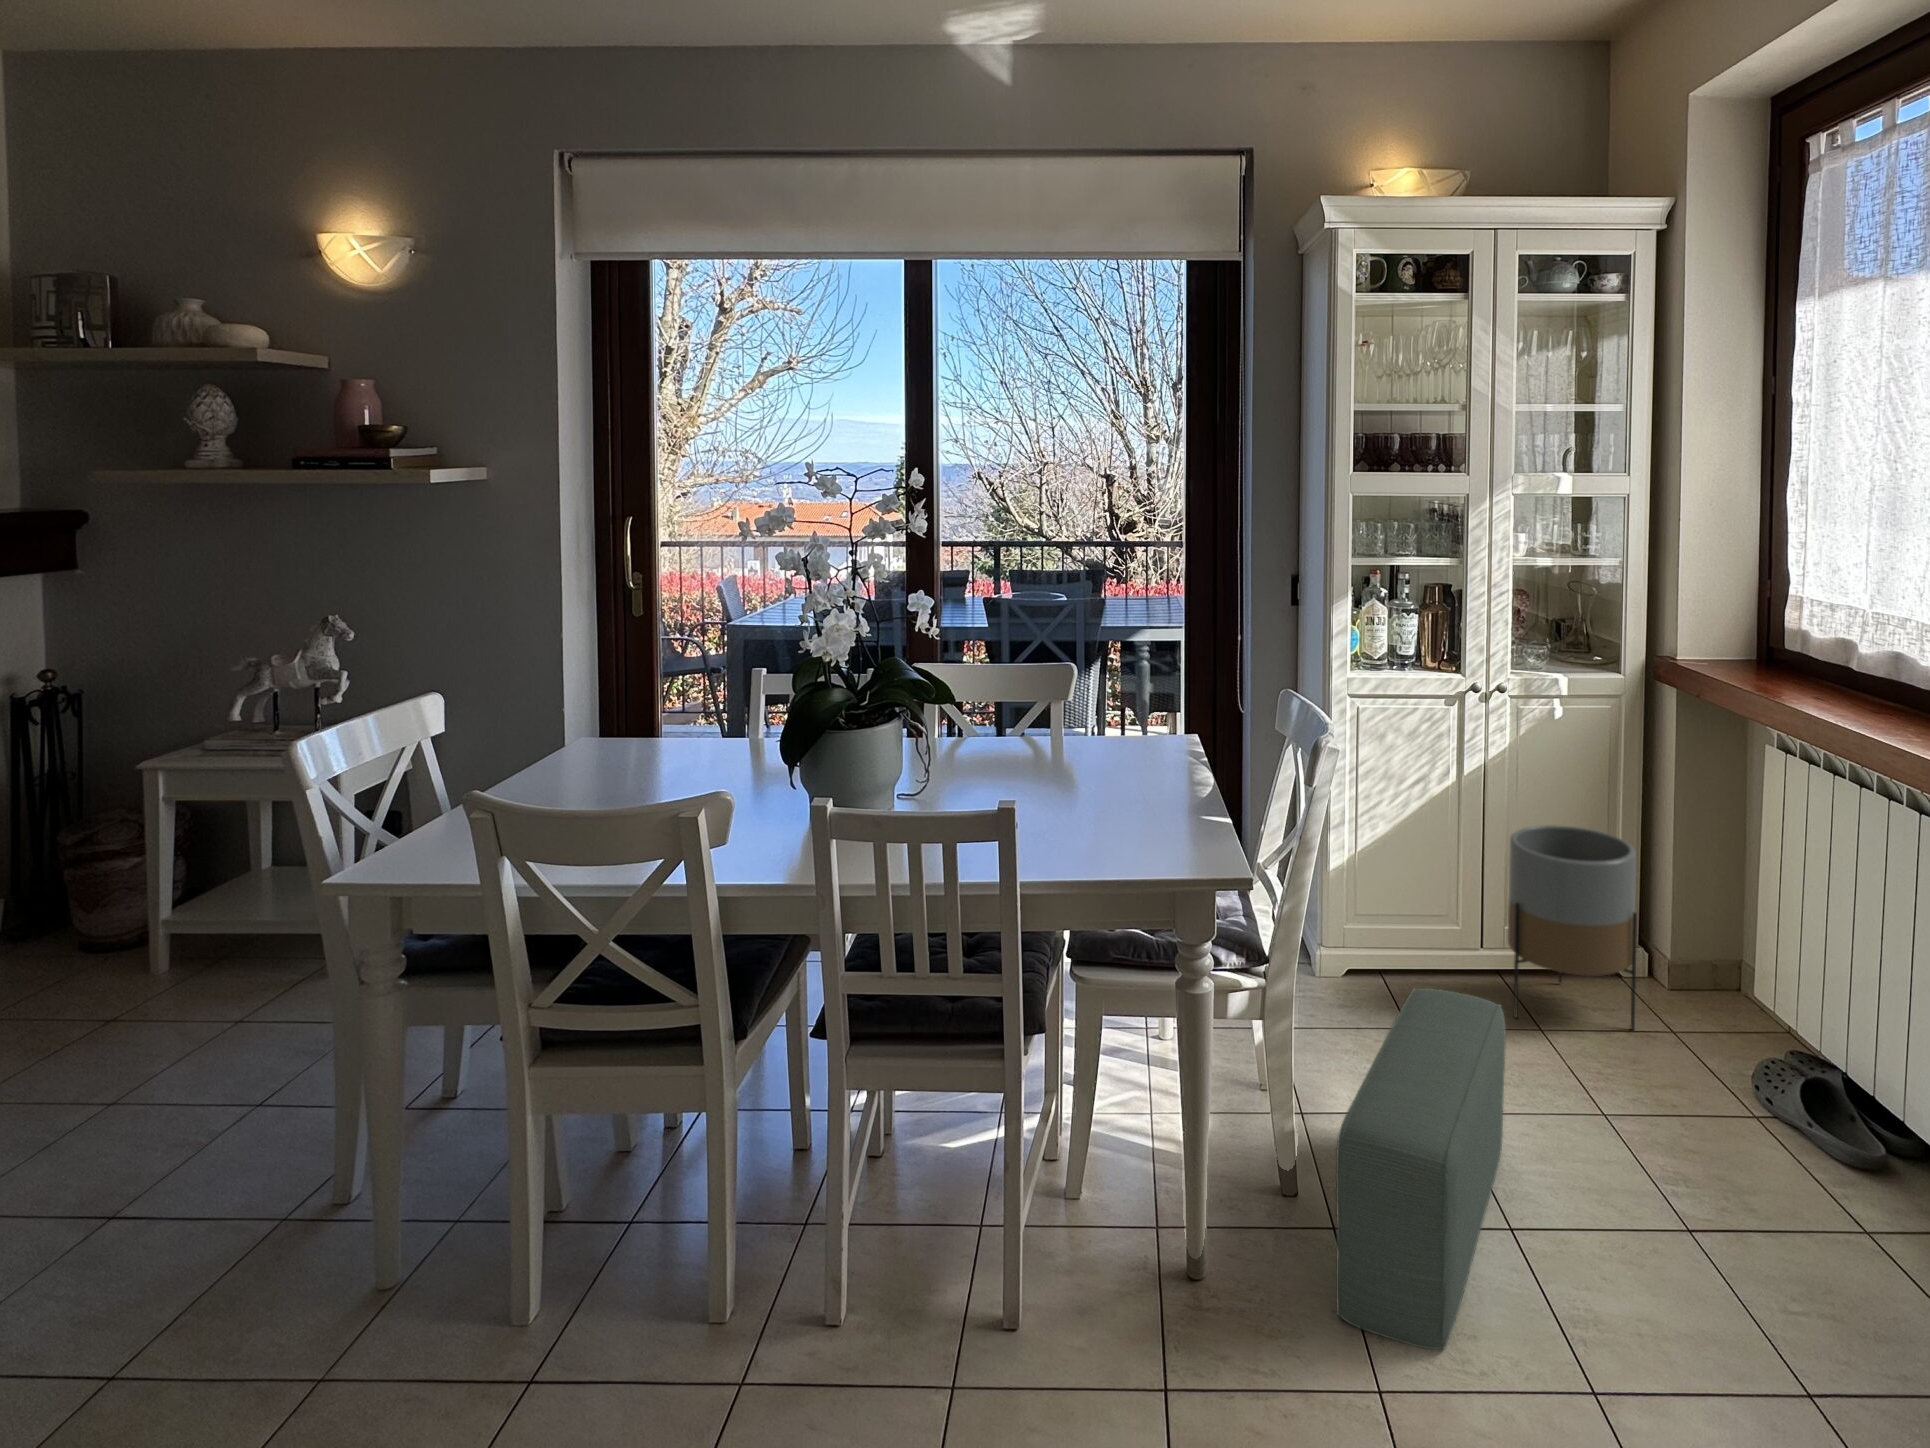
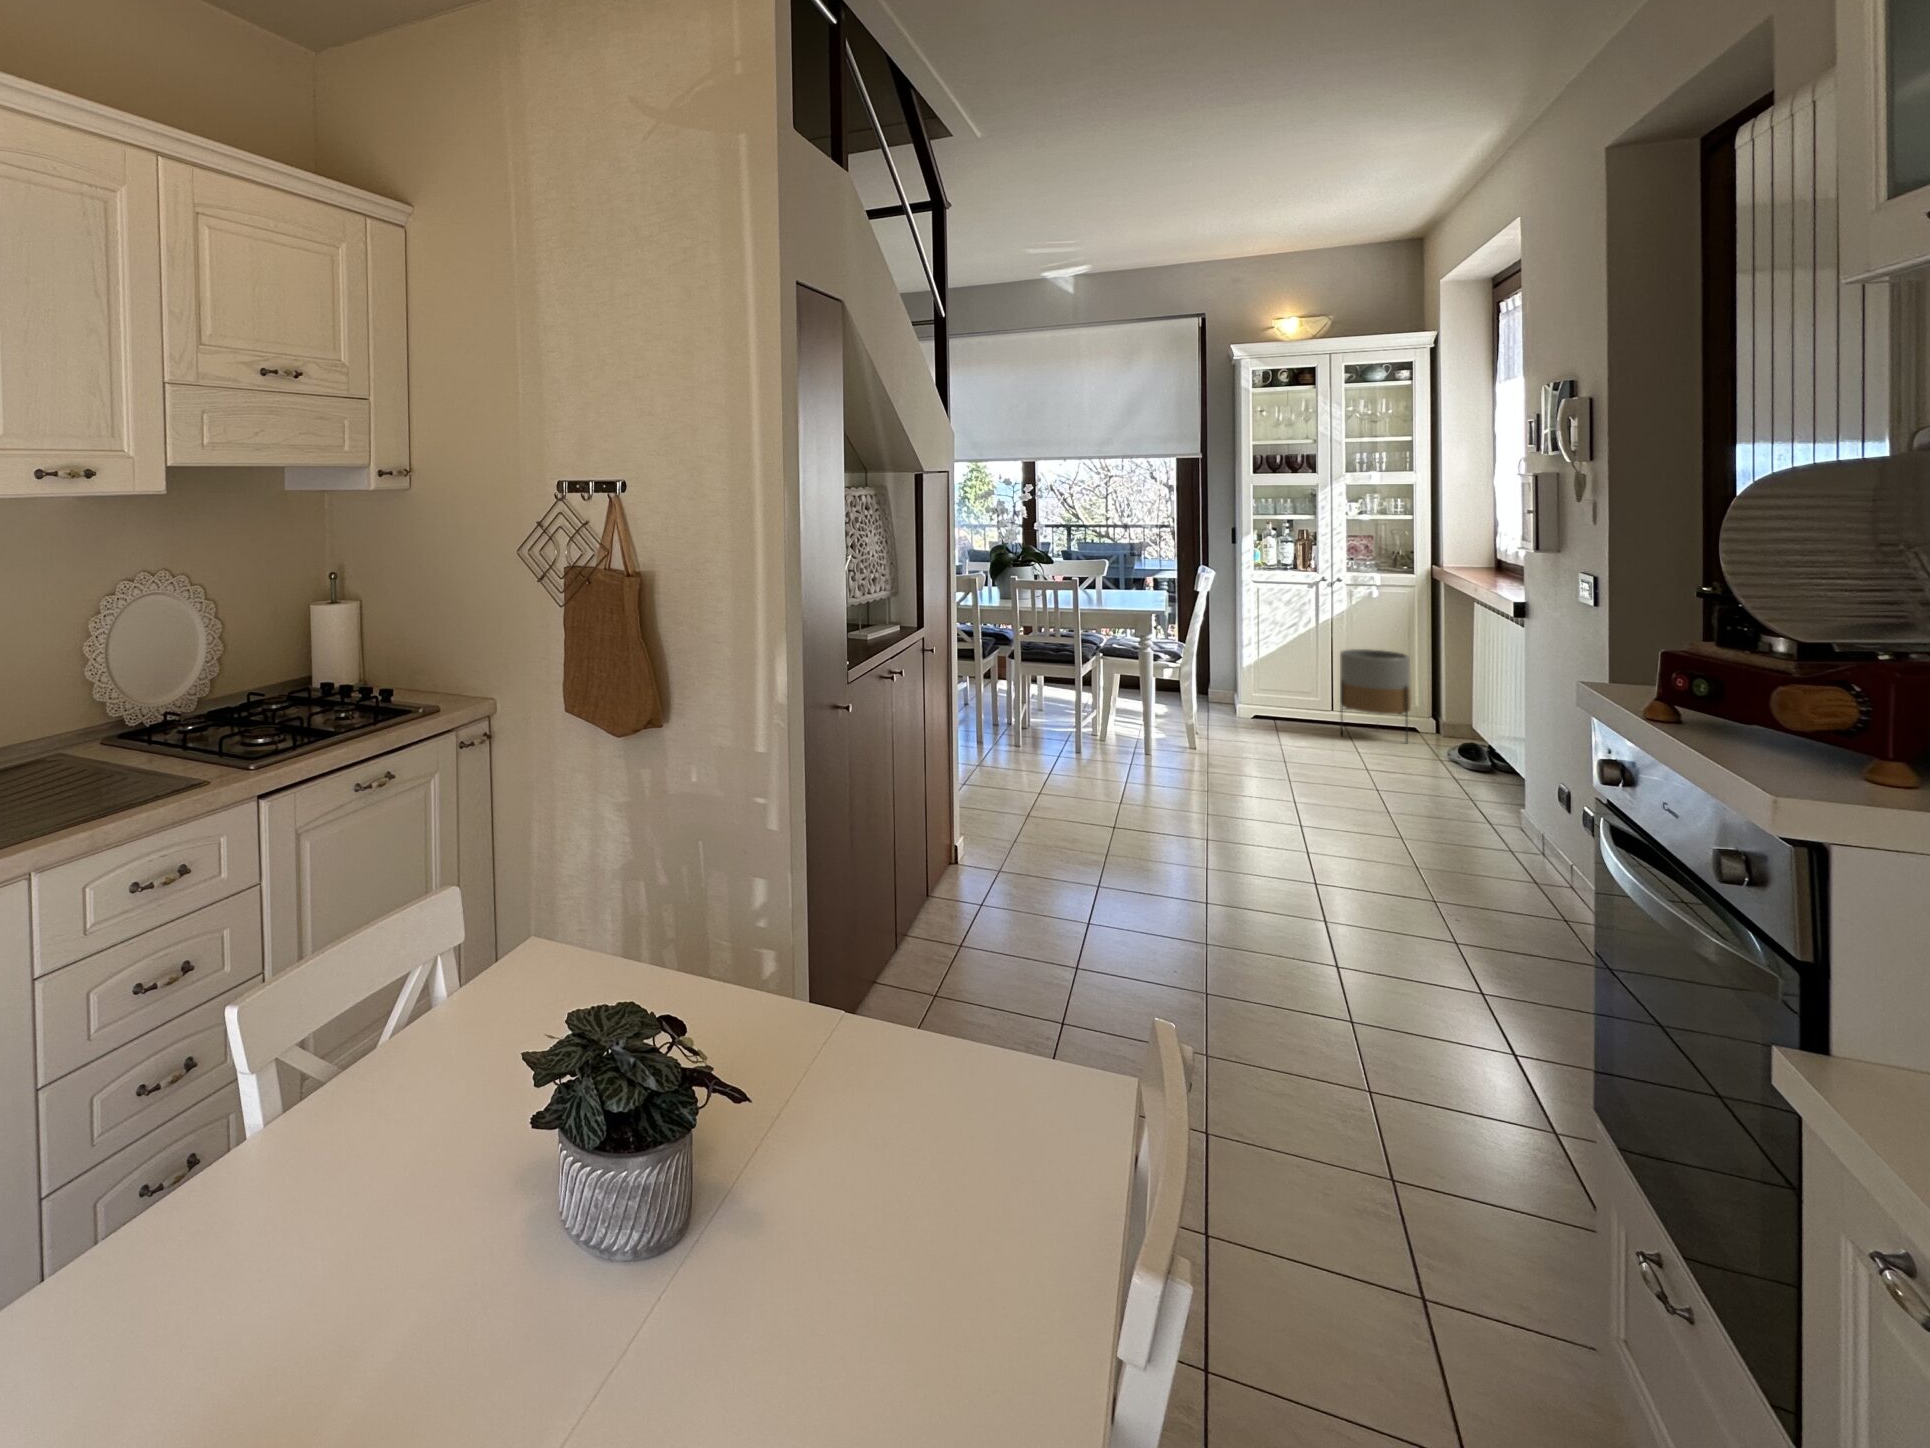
pouf: present [1336,988,1506,1350] -> none [1209,688,1305,783]

